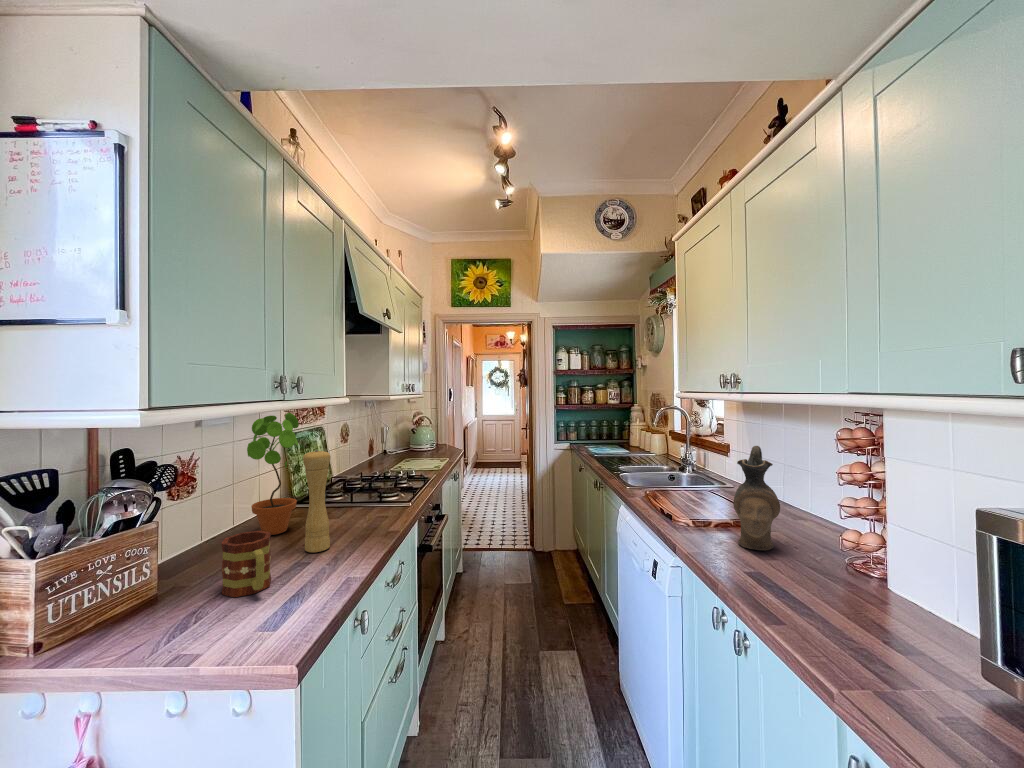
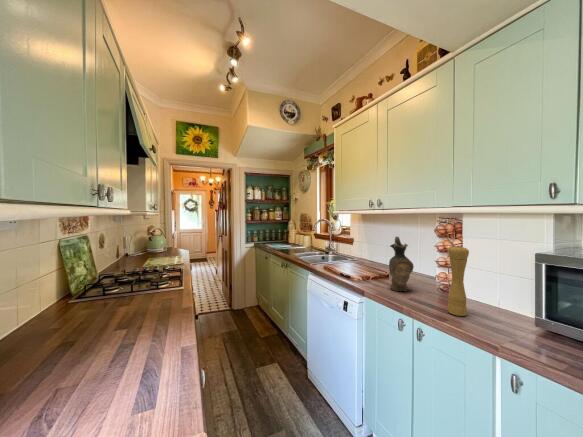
potted plant: present [247,413,299,535] -> none [37,221,91,329]
pepper mill: present [303,450,330,552] -> present [448,246,469,316]
mug: present [221,531,271,597] -> none [41,327,98,398]

